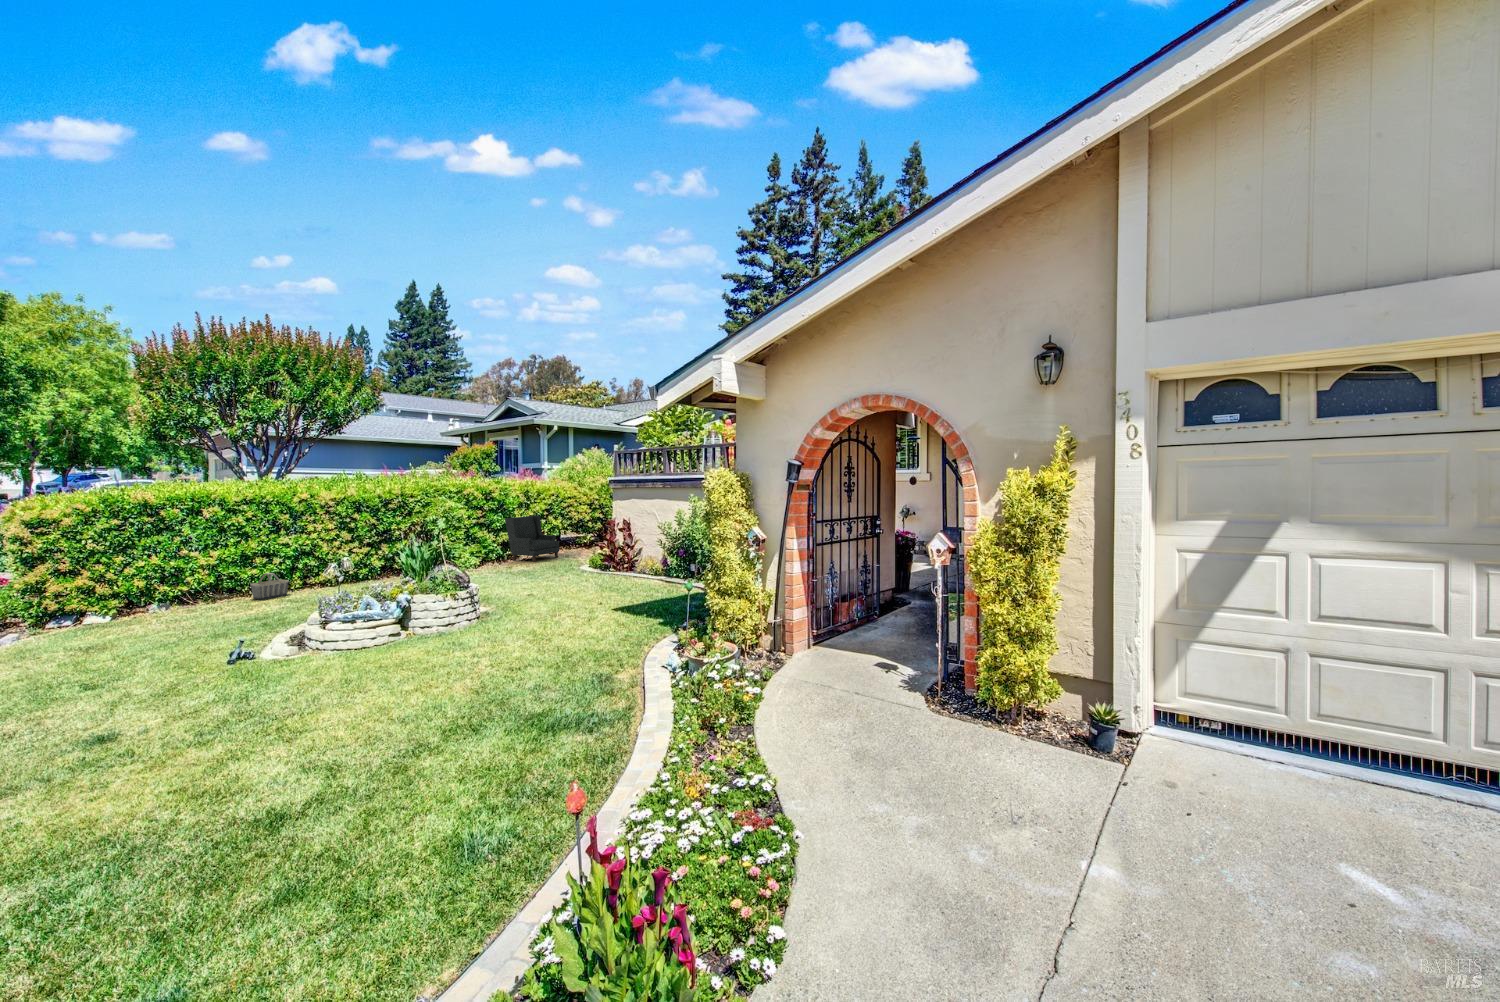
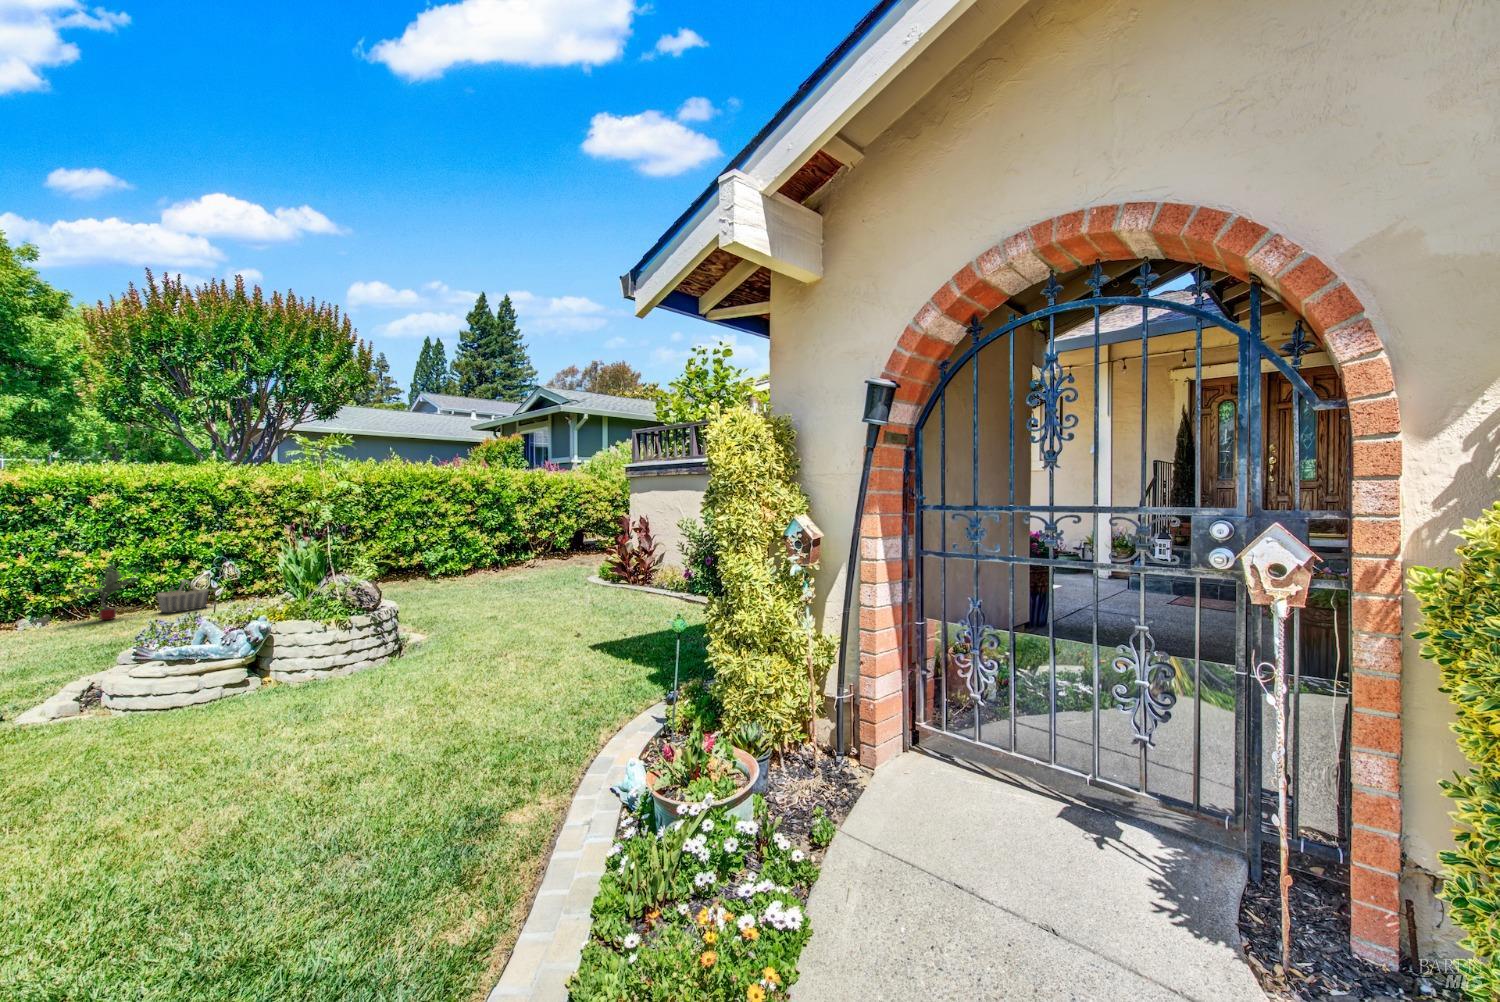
chair: present [505,516,559,562] -> none [501,513,567,569]
potted tree: none [193,560,238,605] -> present [74,563,138,620]

